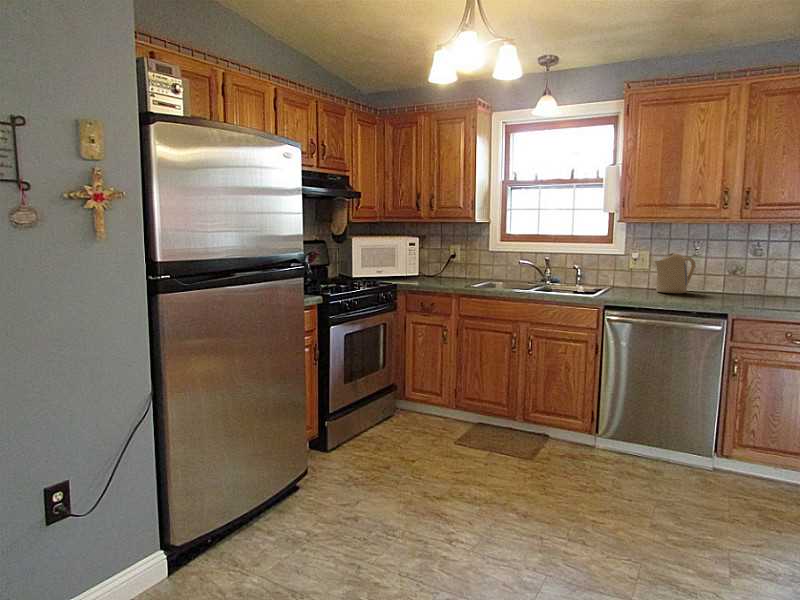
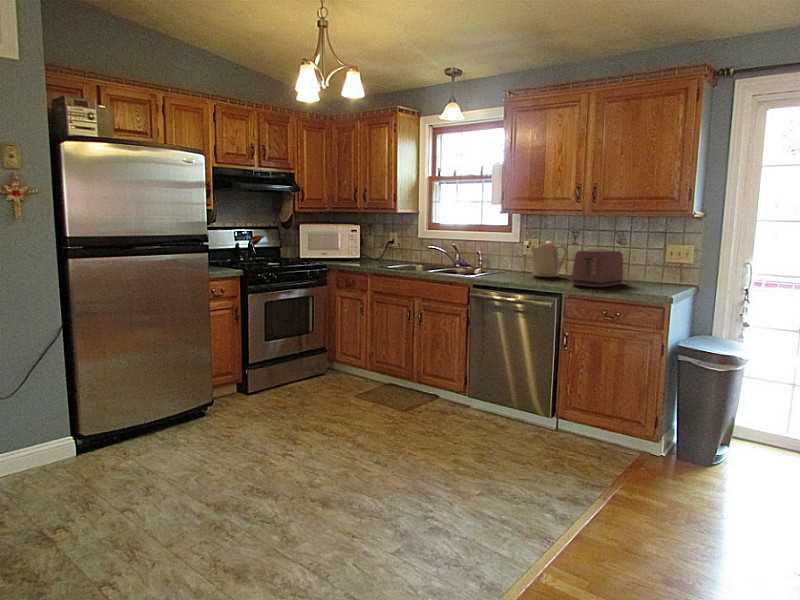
toaster: none [729,262,775,304] -> present [572,250,623,287]

